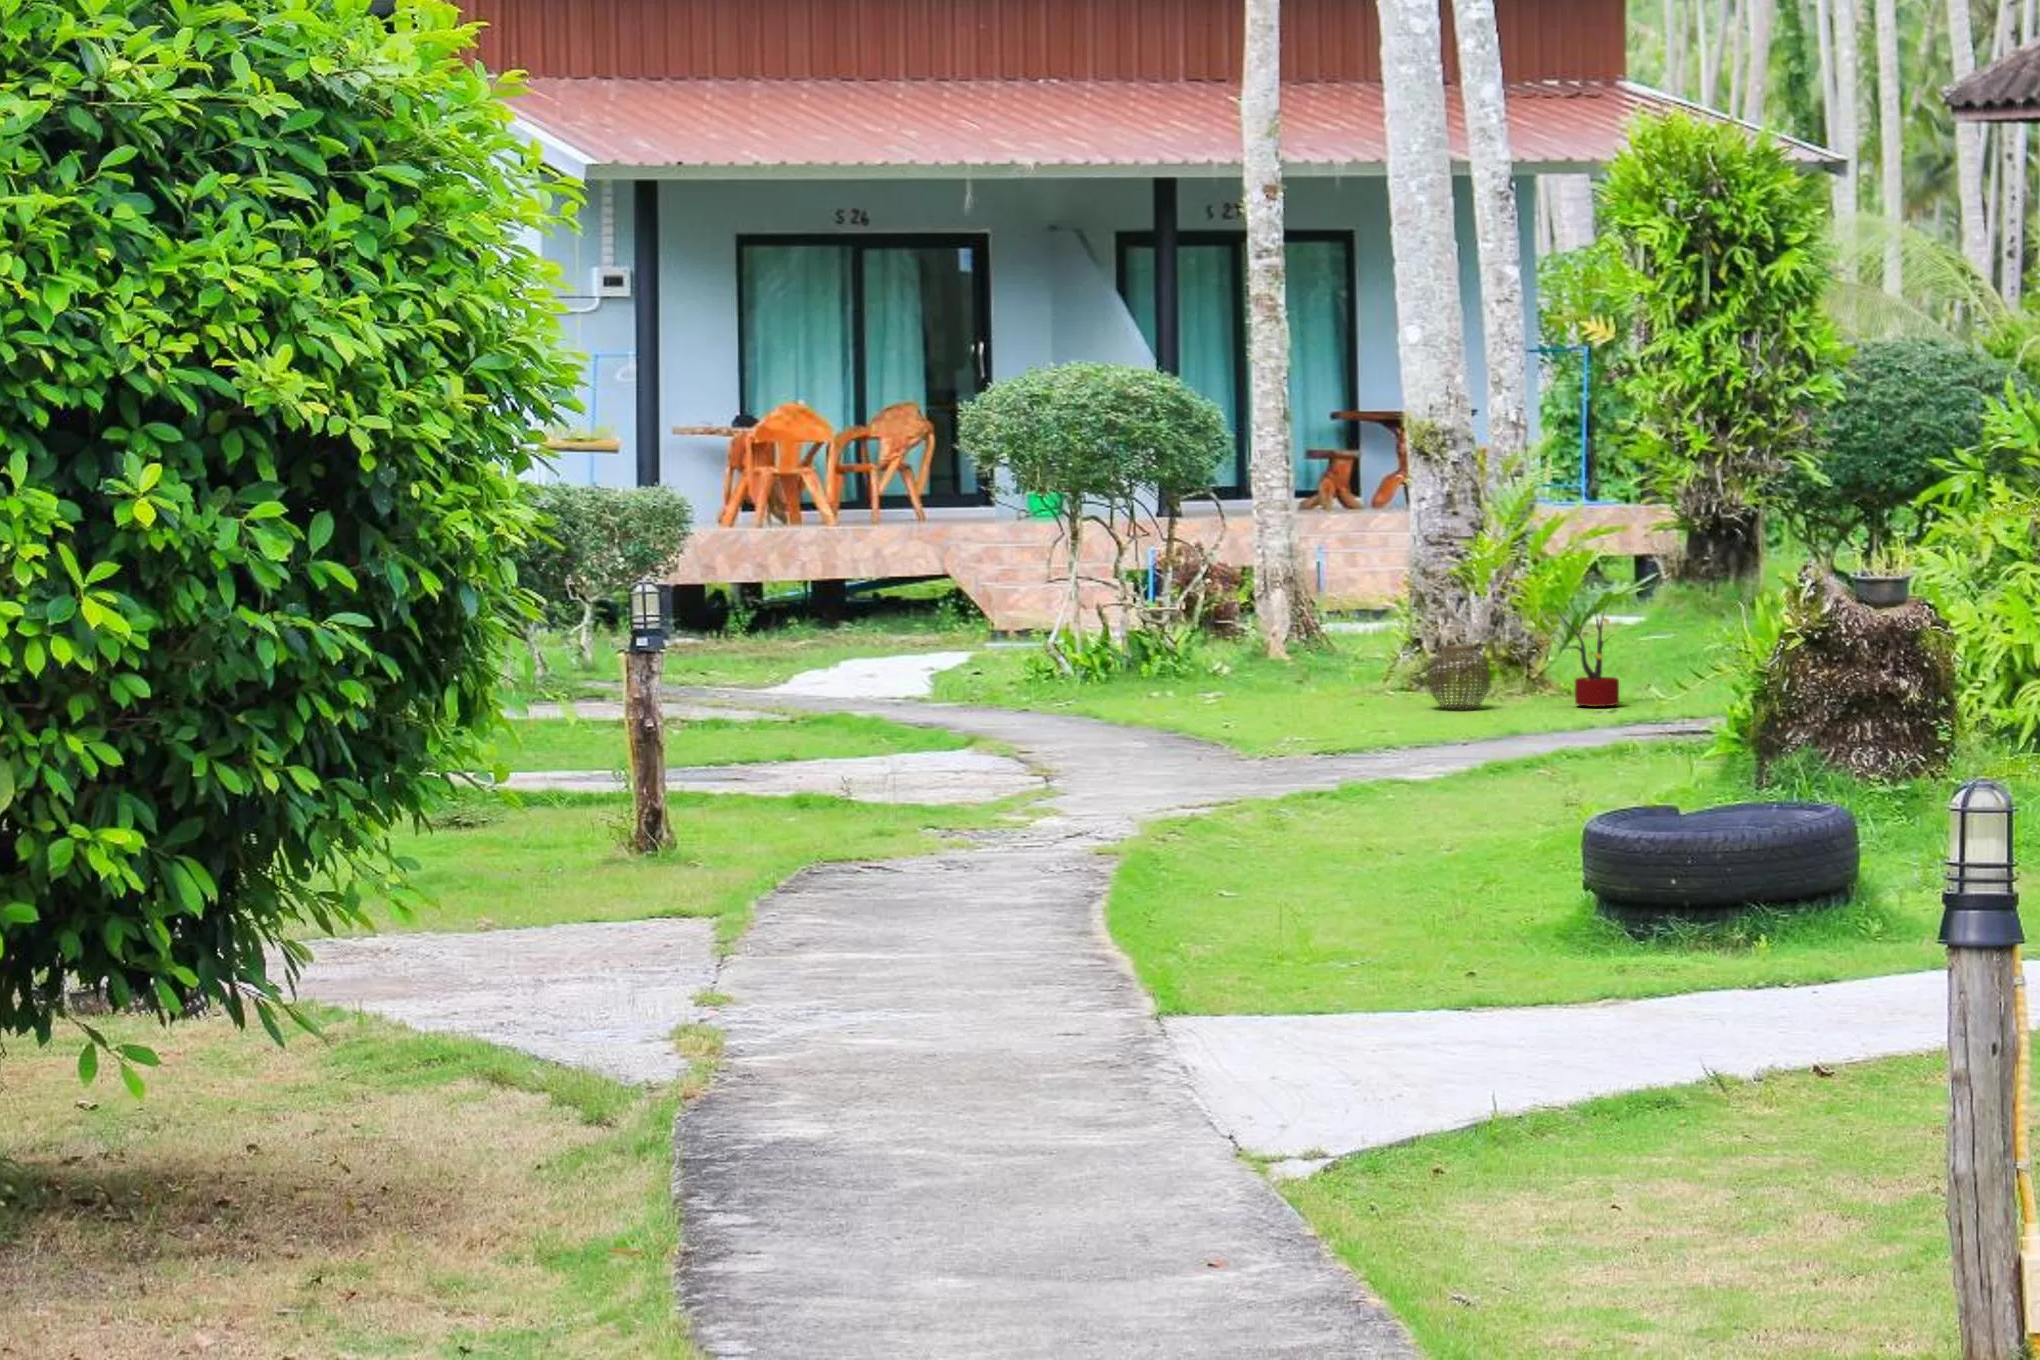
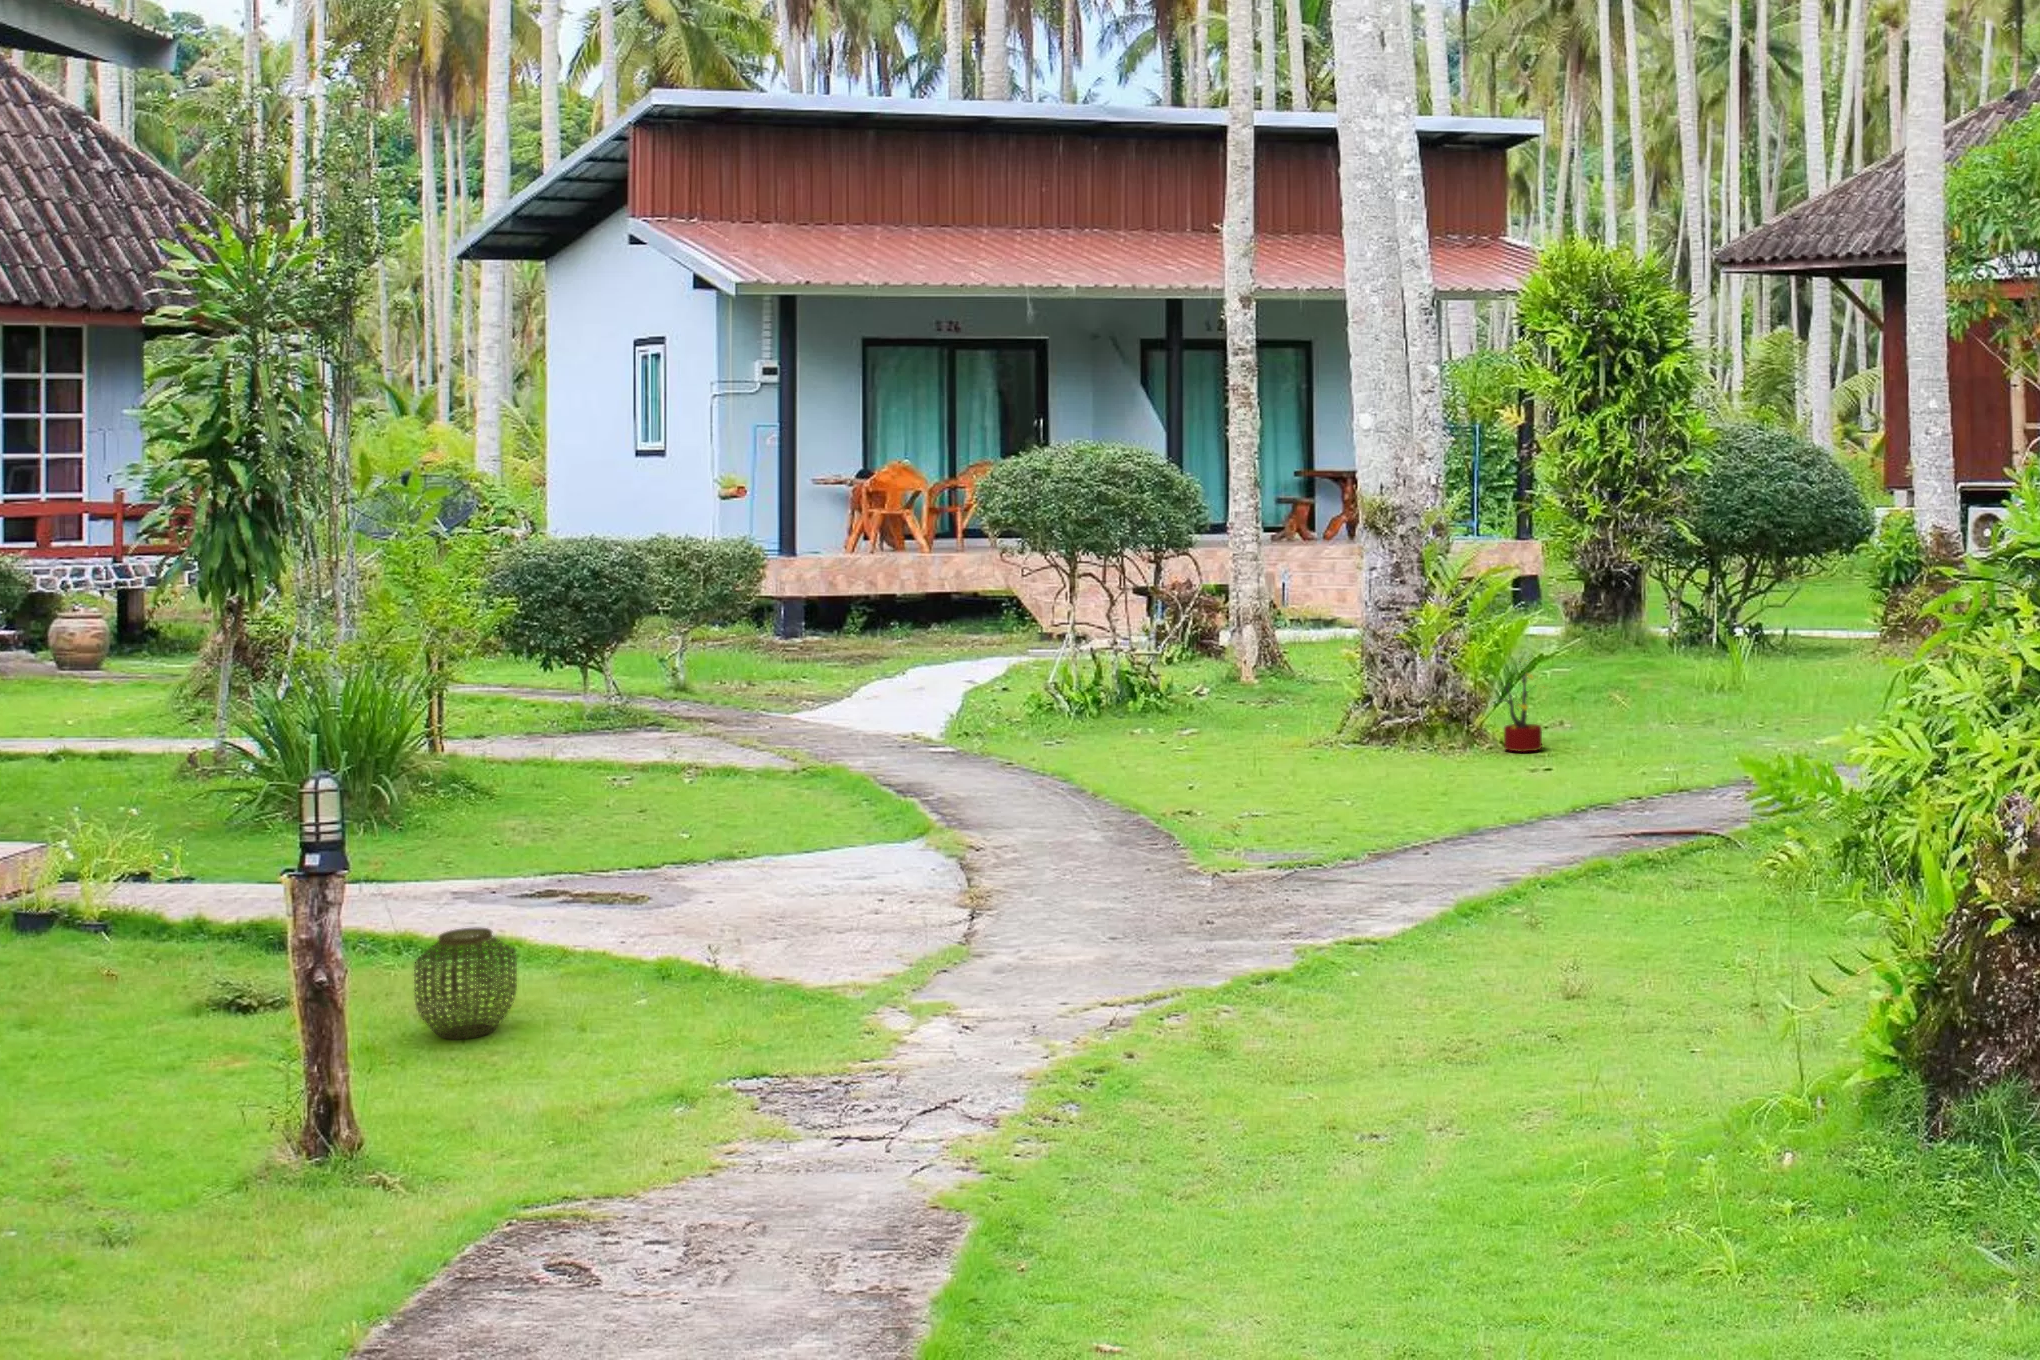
woven basket: present [1428,645,1489,710] -> present [414,928,517,1039]

